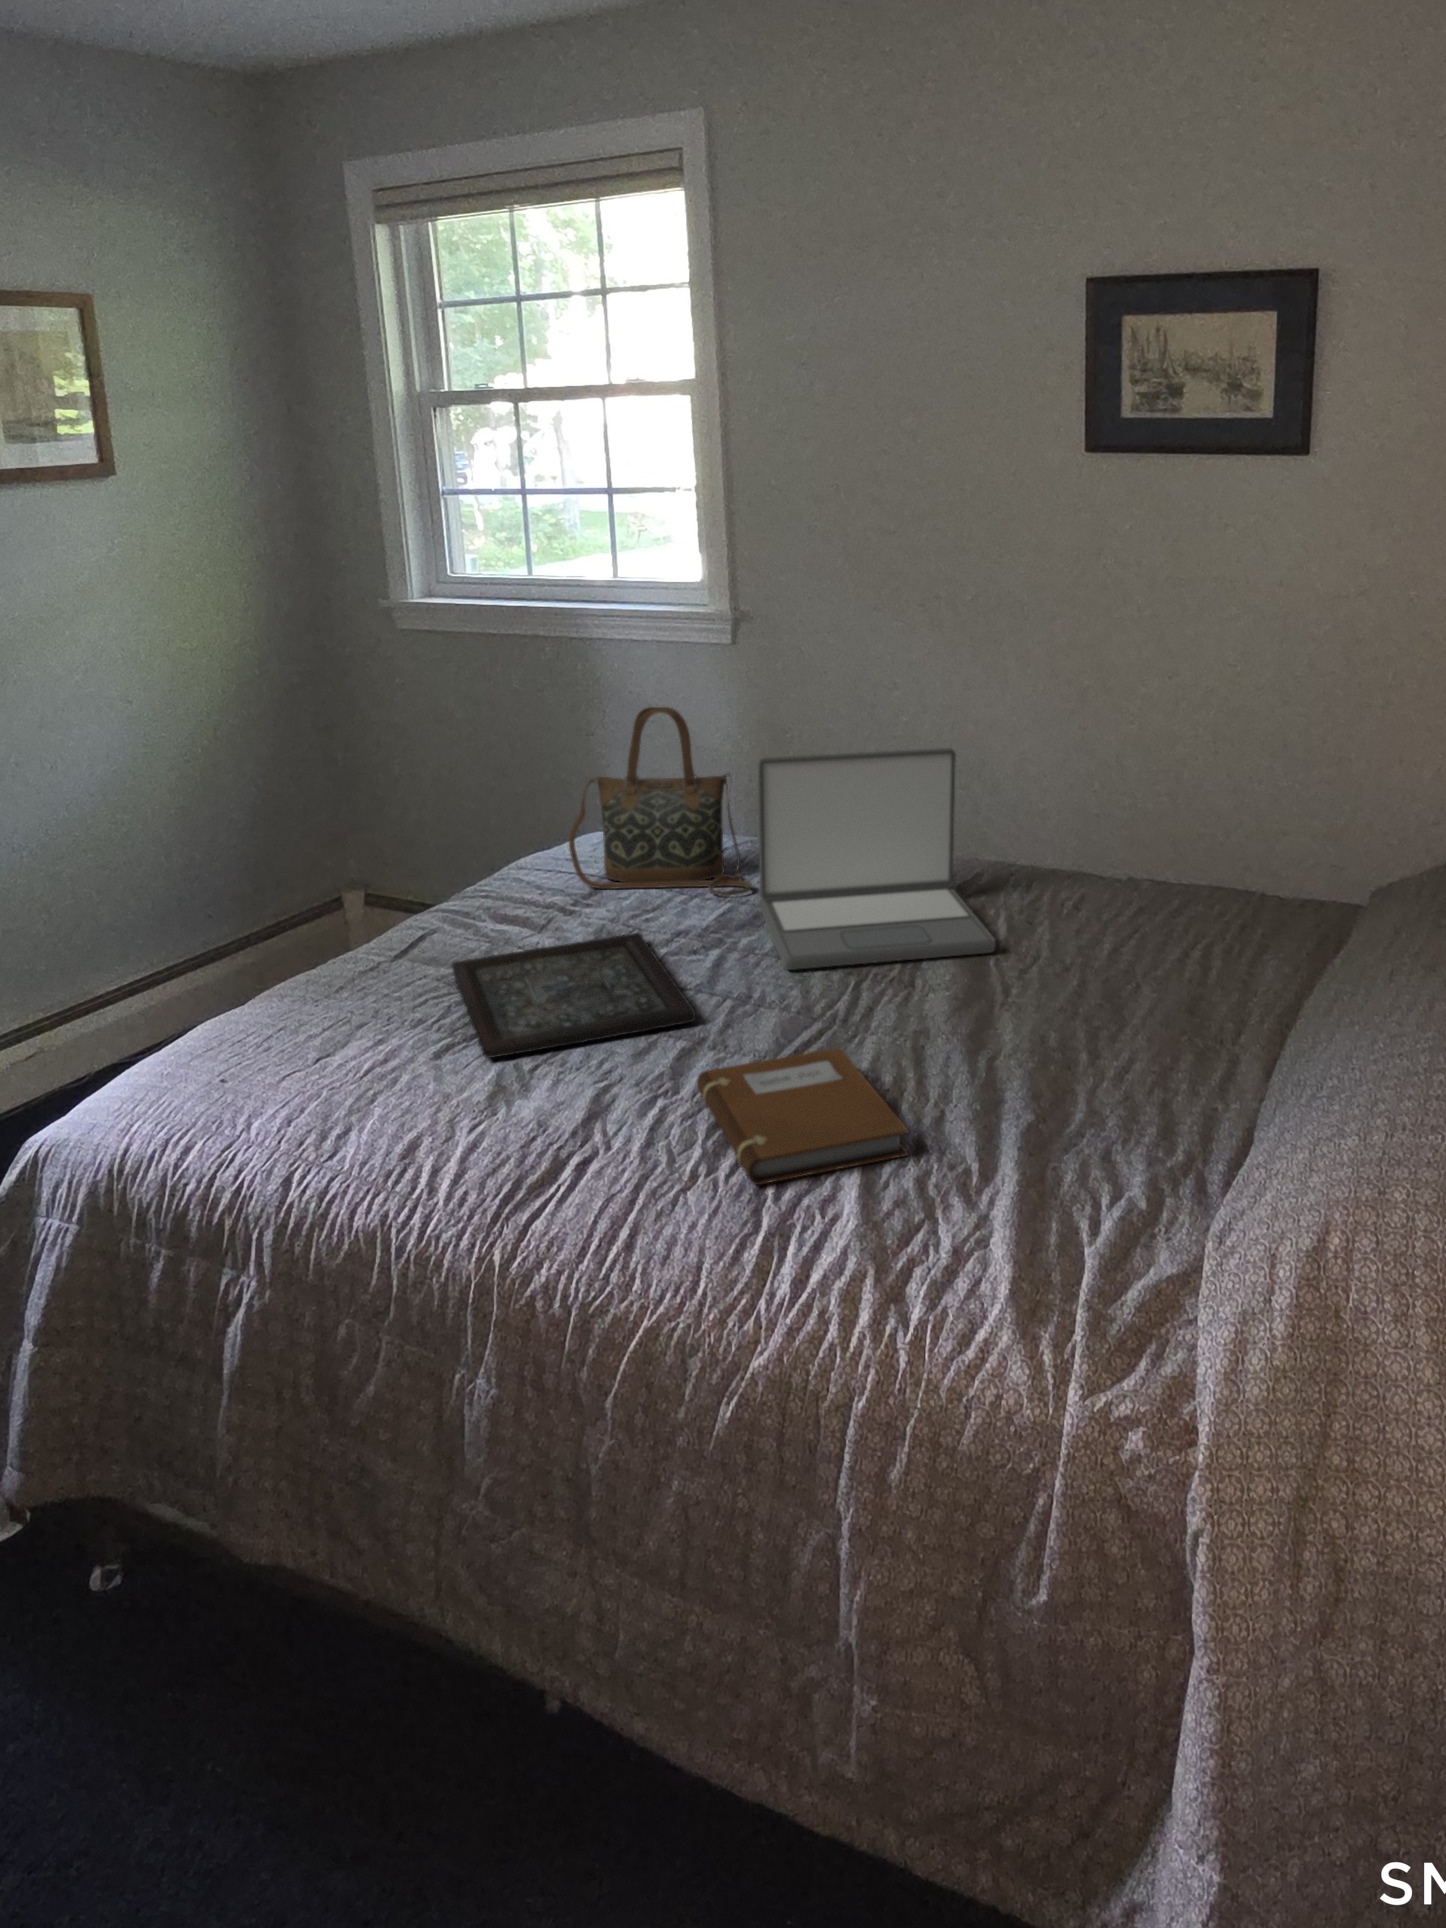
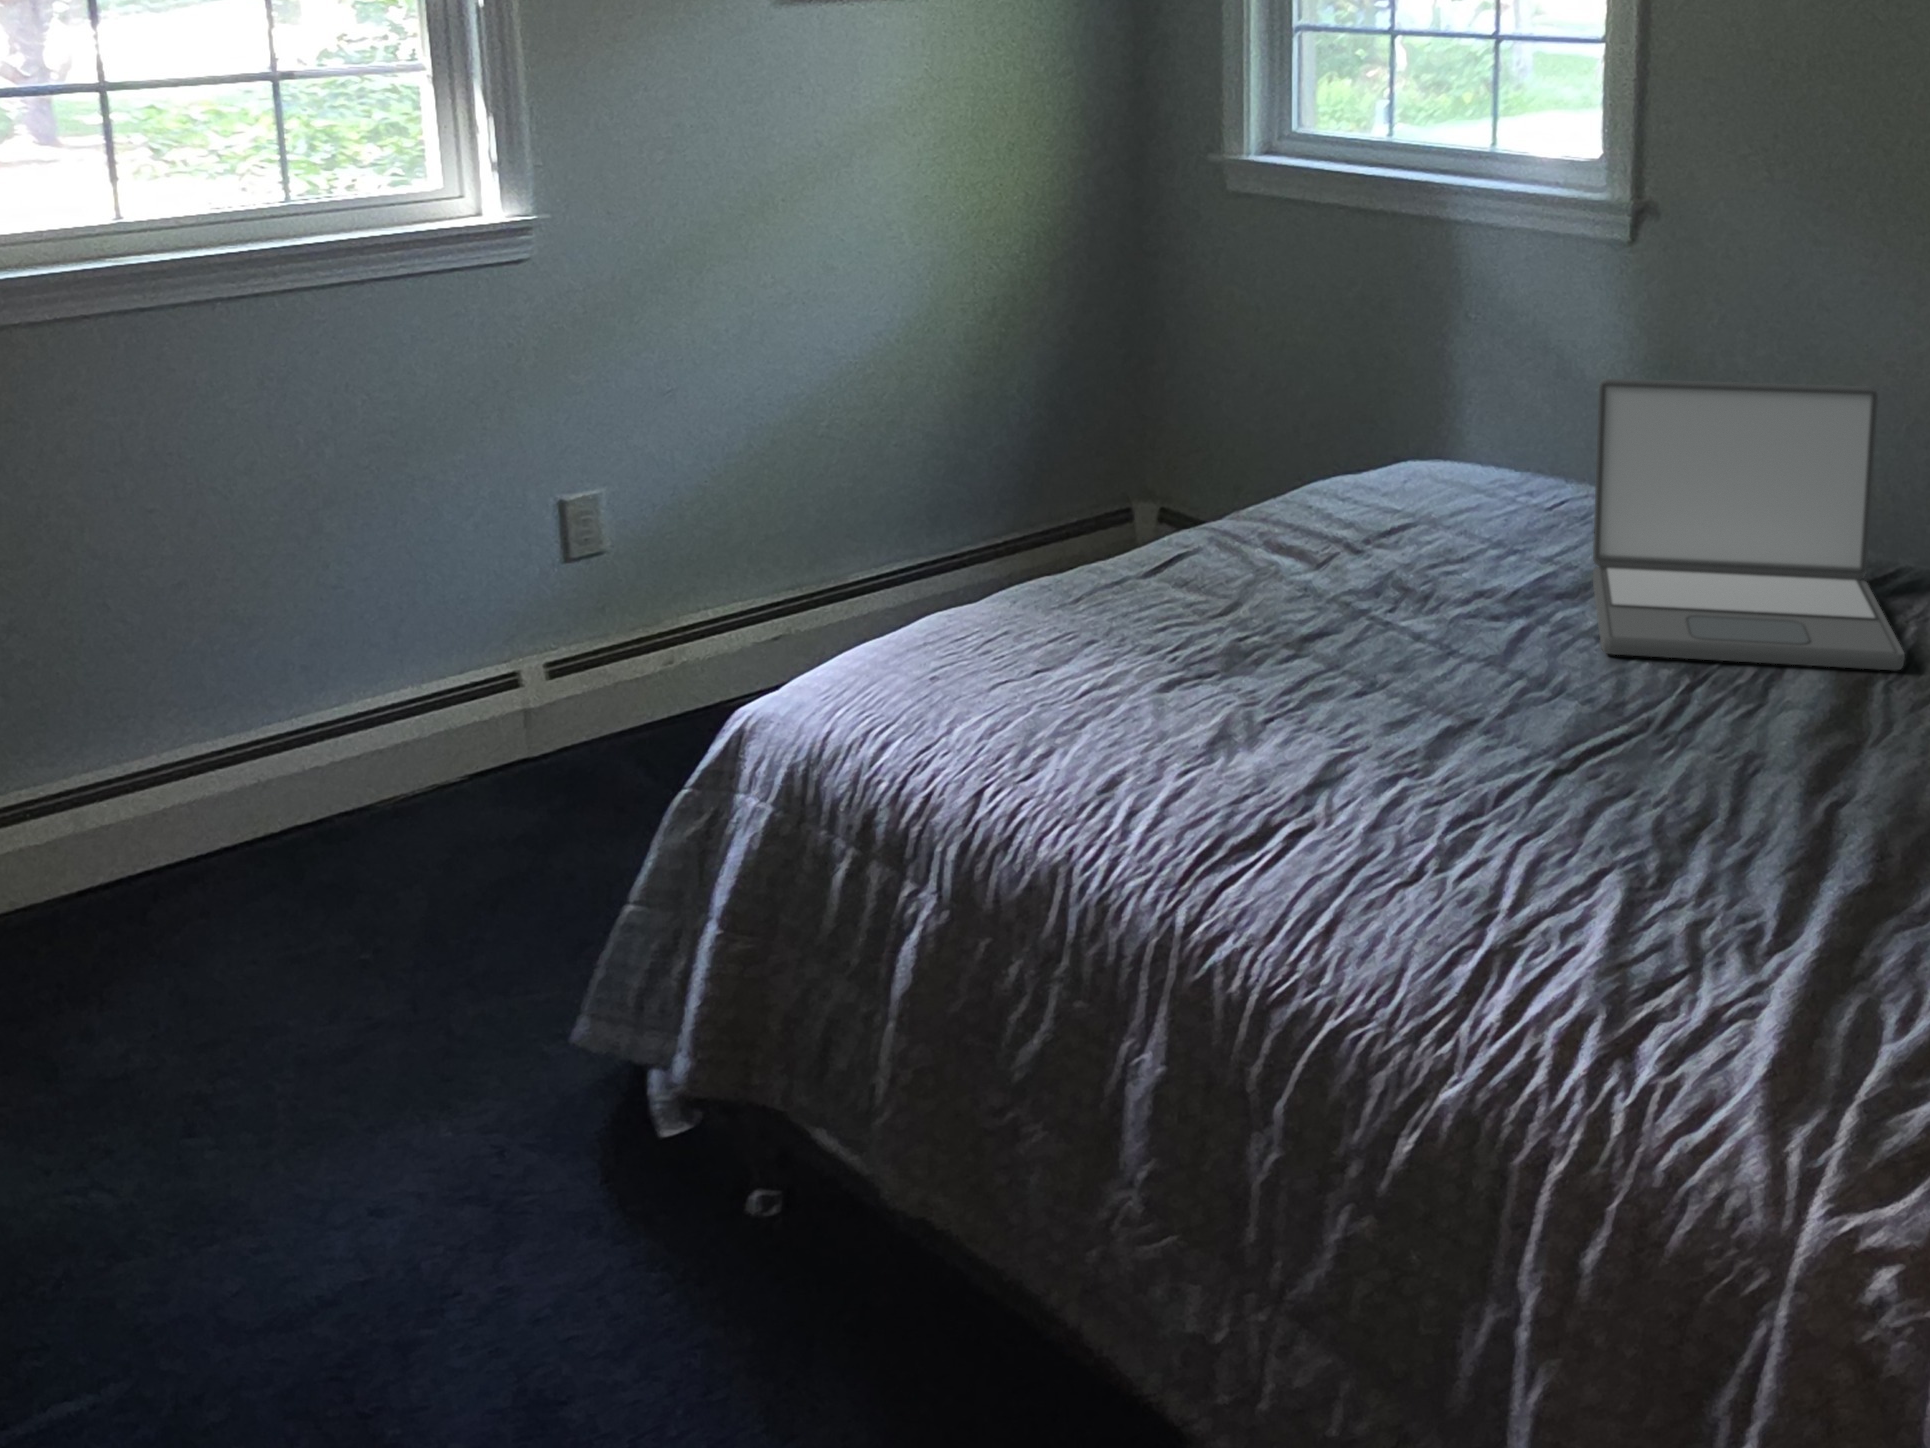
handbag: present [568,707,752,895] -> none [1366,306,1591,555]
tray: present [452,933,696,1058] -> none [1201,584,1471,701]
notebook: present [697,1048,908,1185] -> none [1447,752,1695,896]

